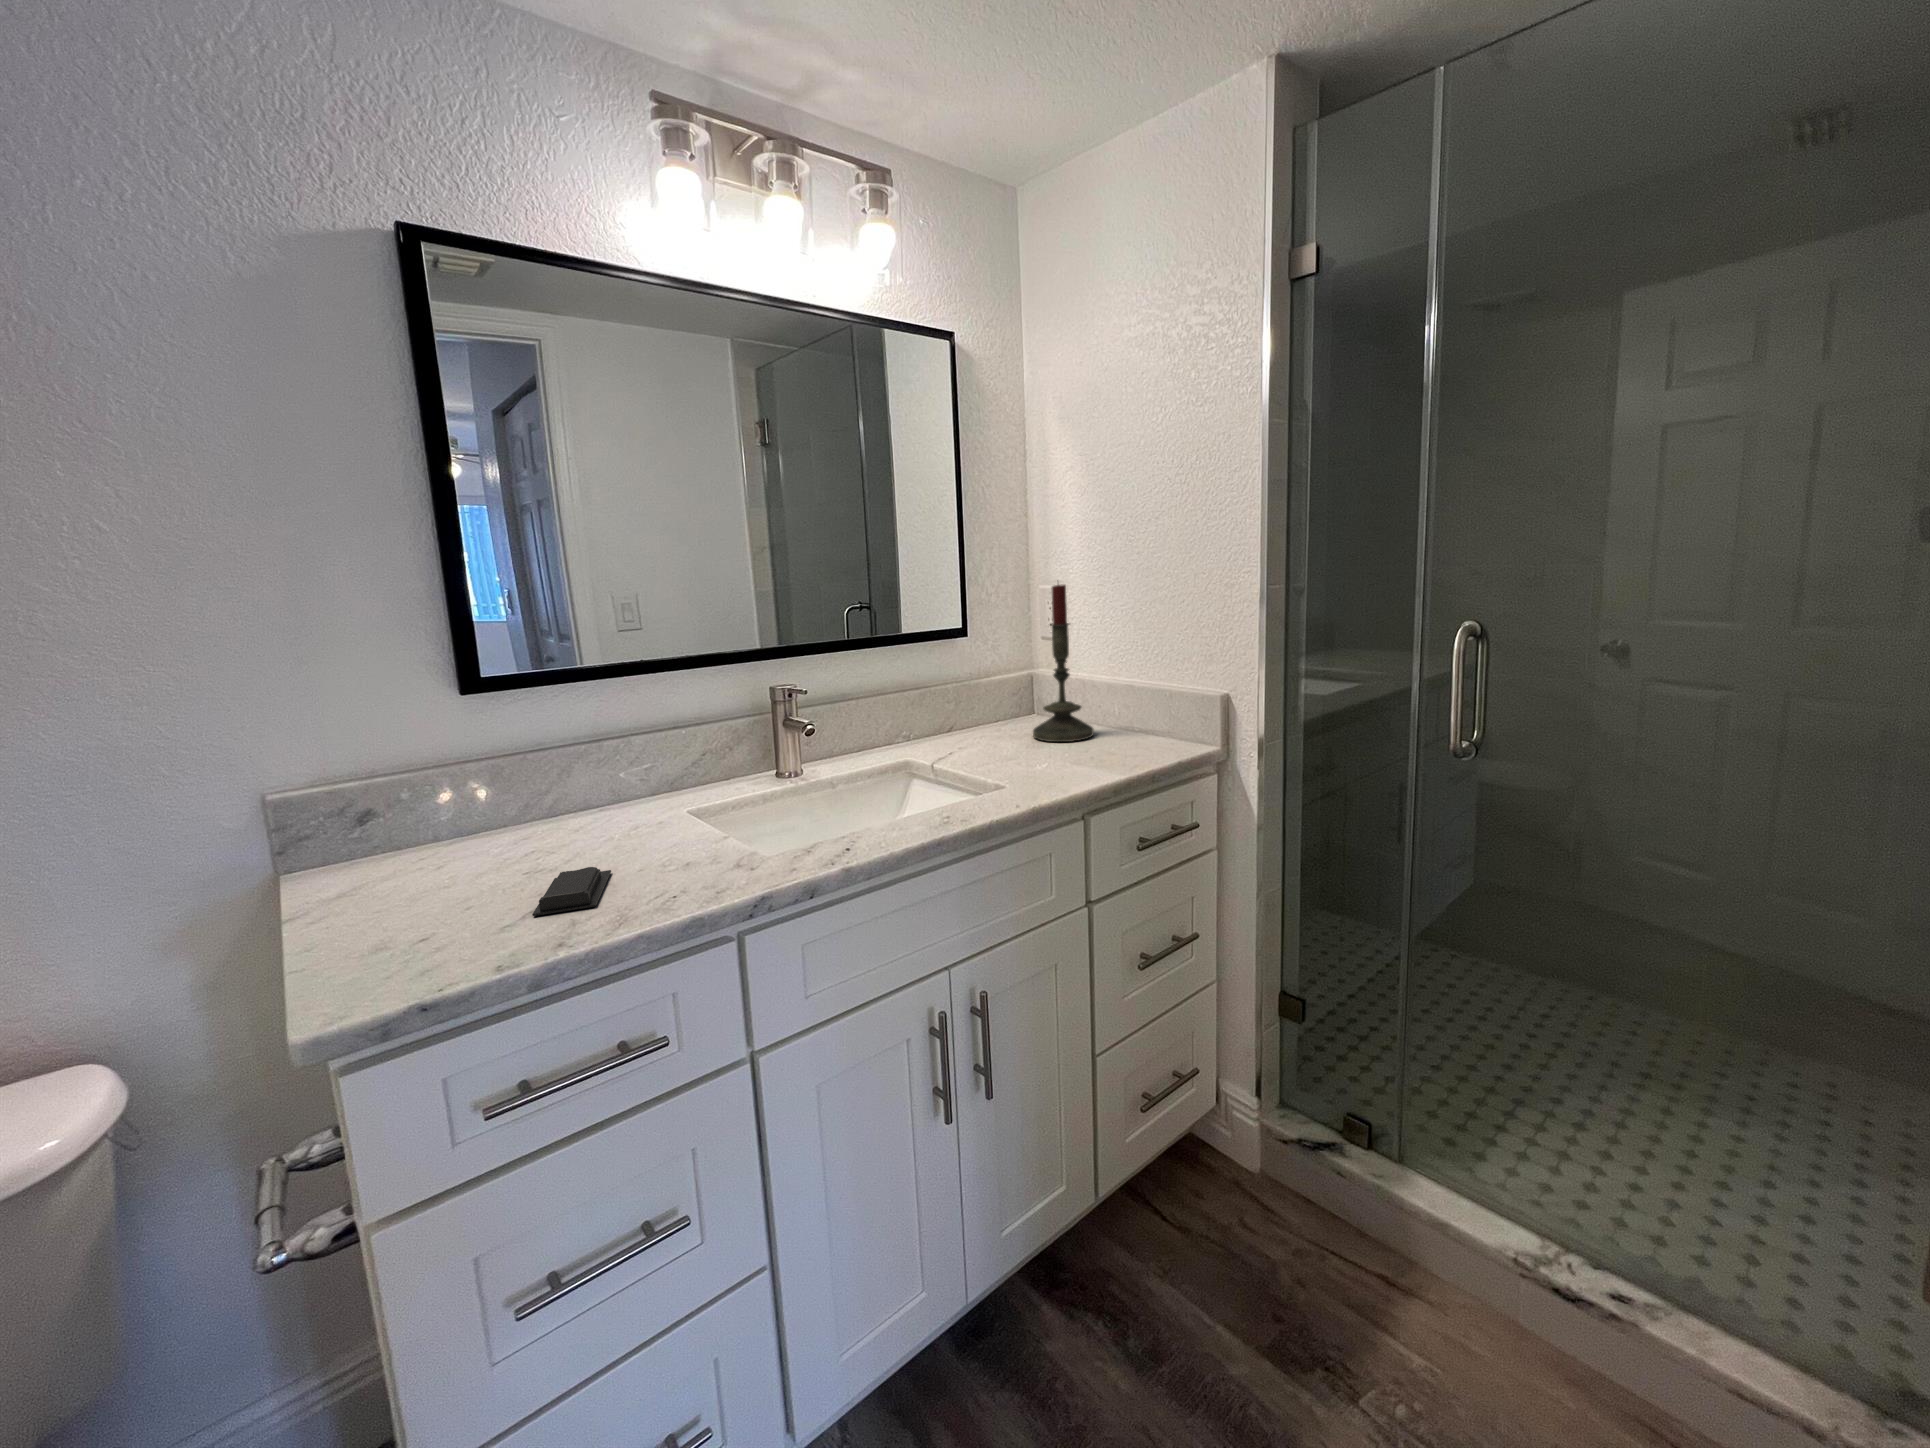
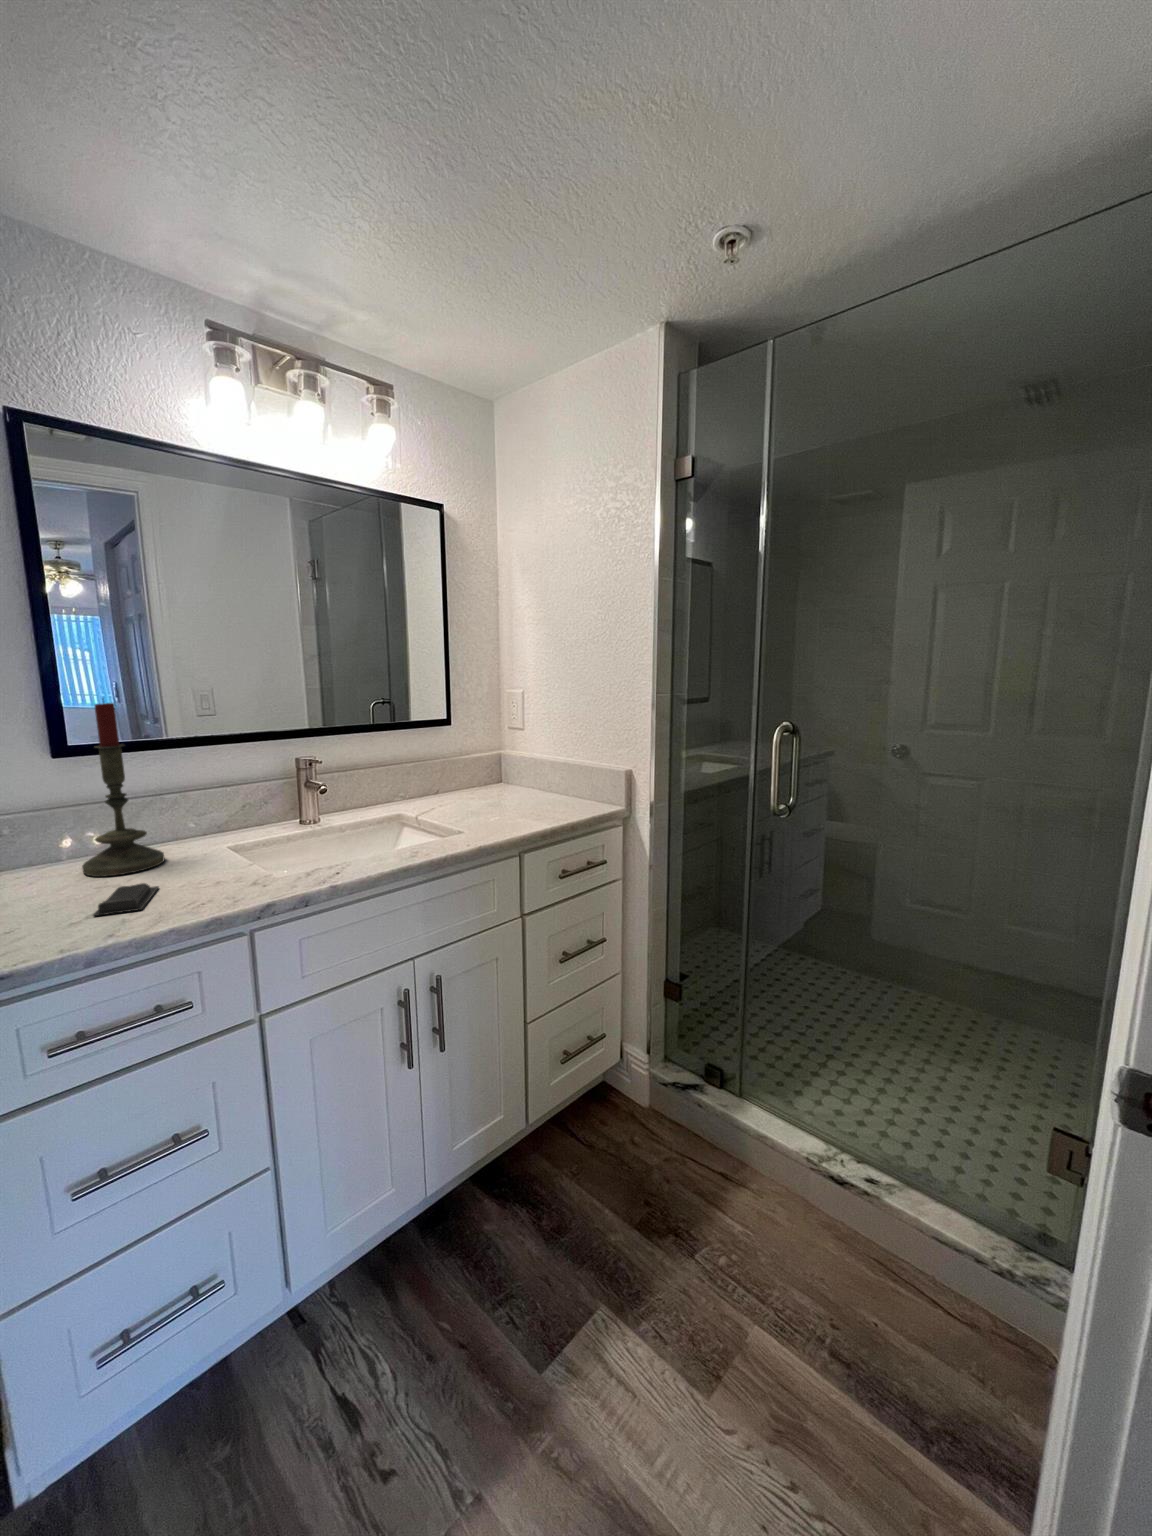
candle: present [1033,584,1094,742] -> present [82,702,164,877]

